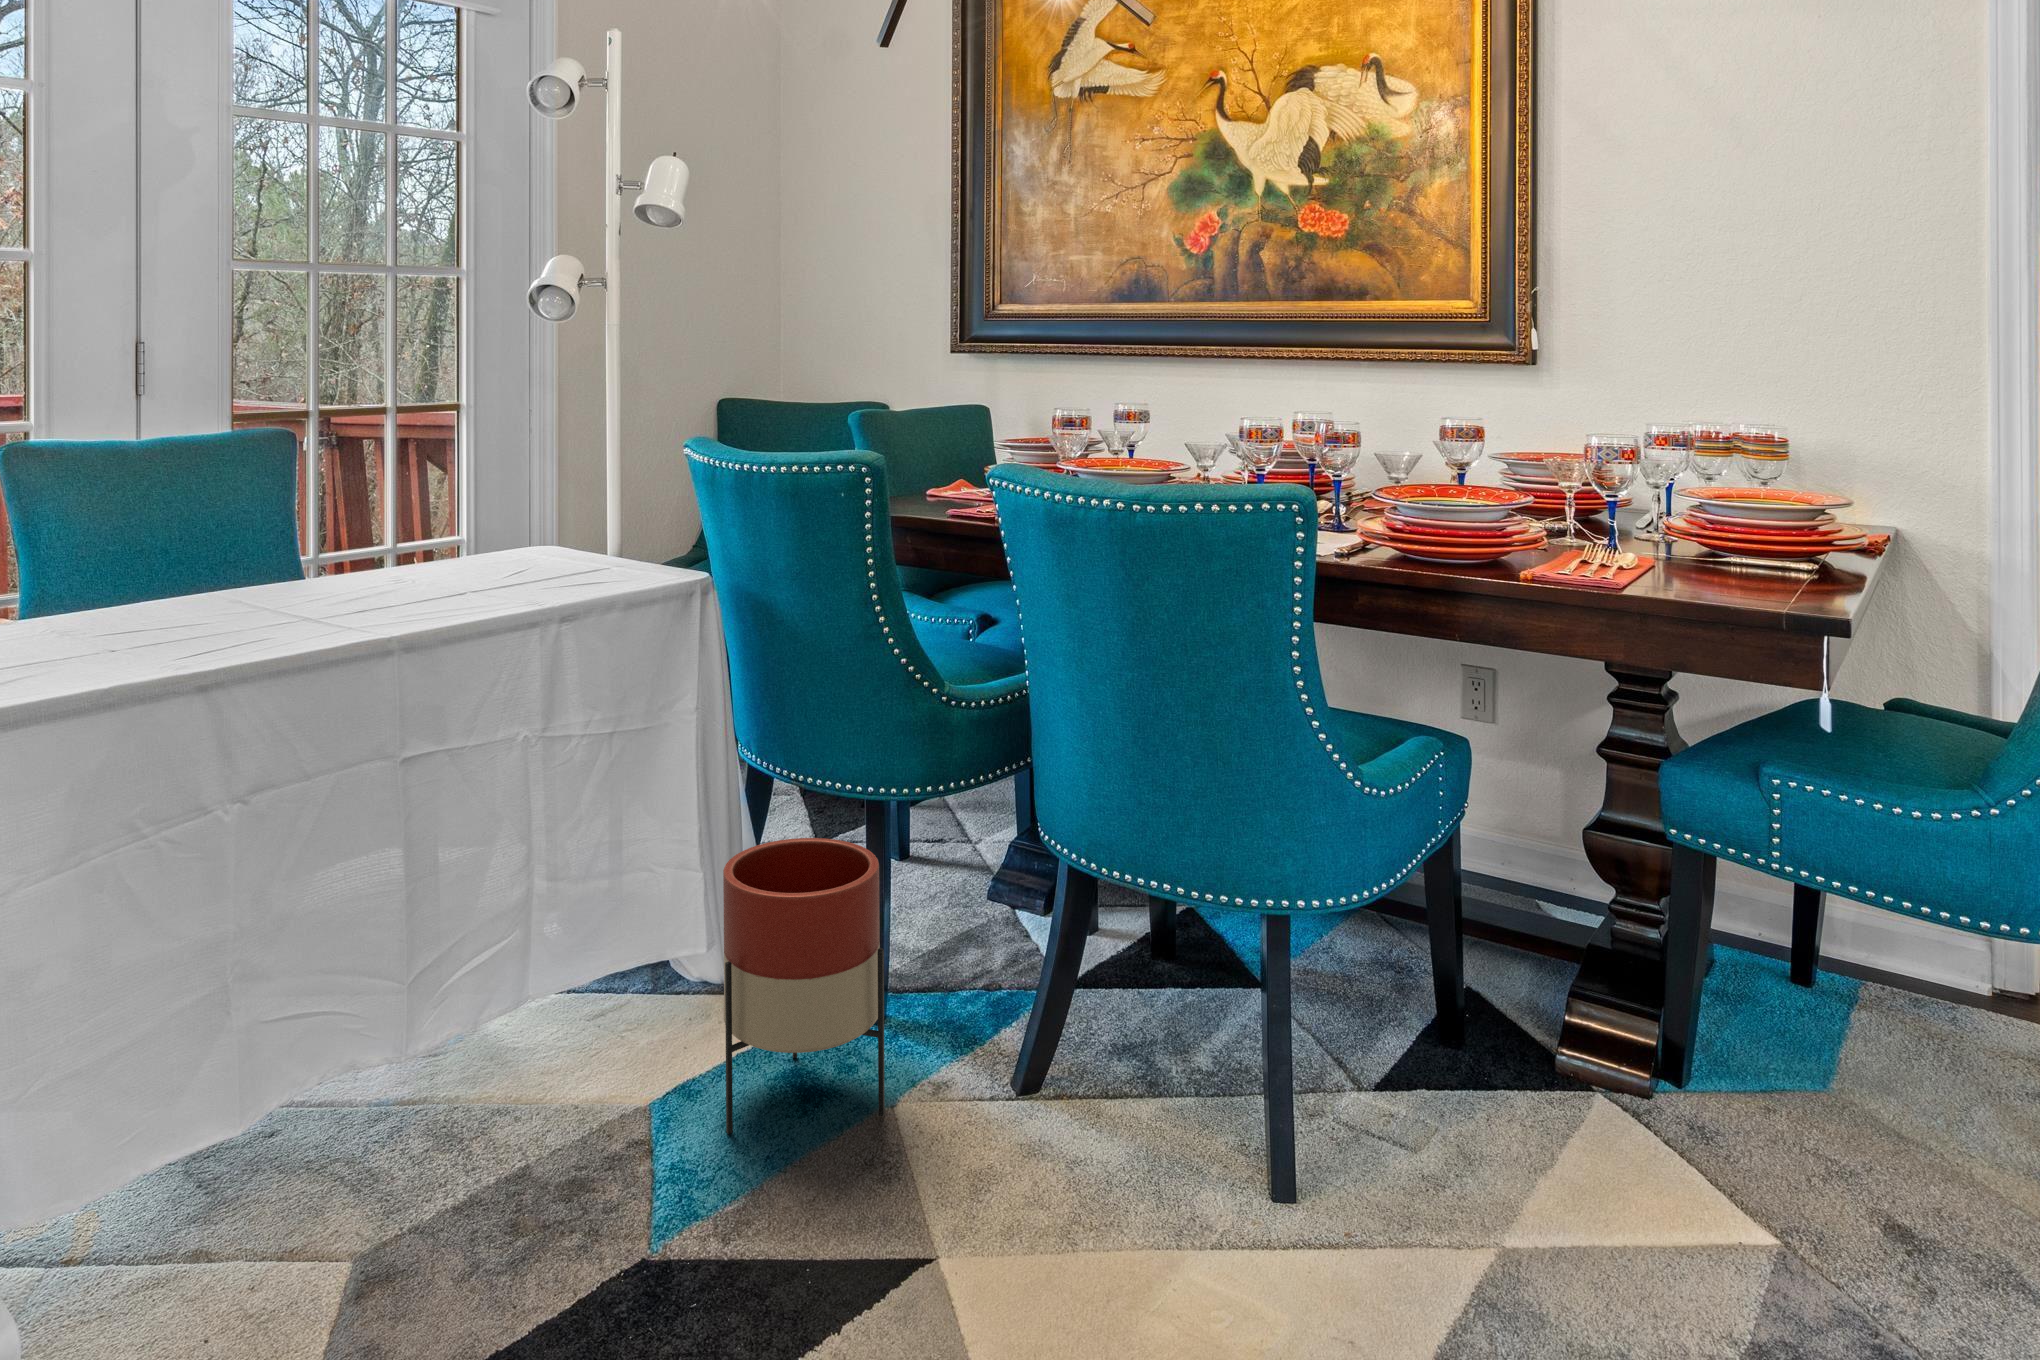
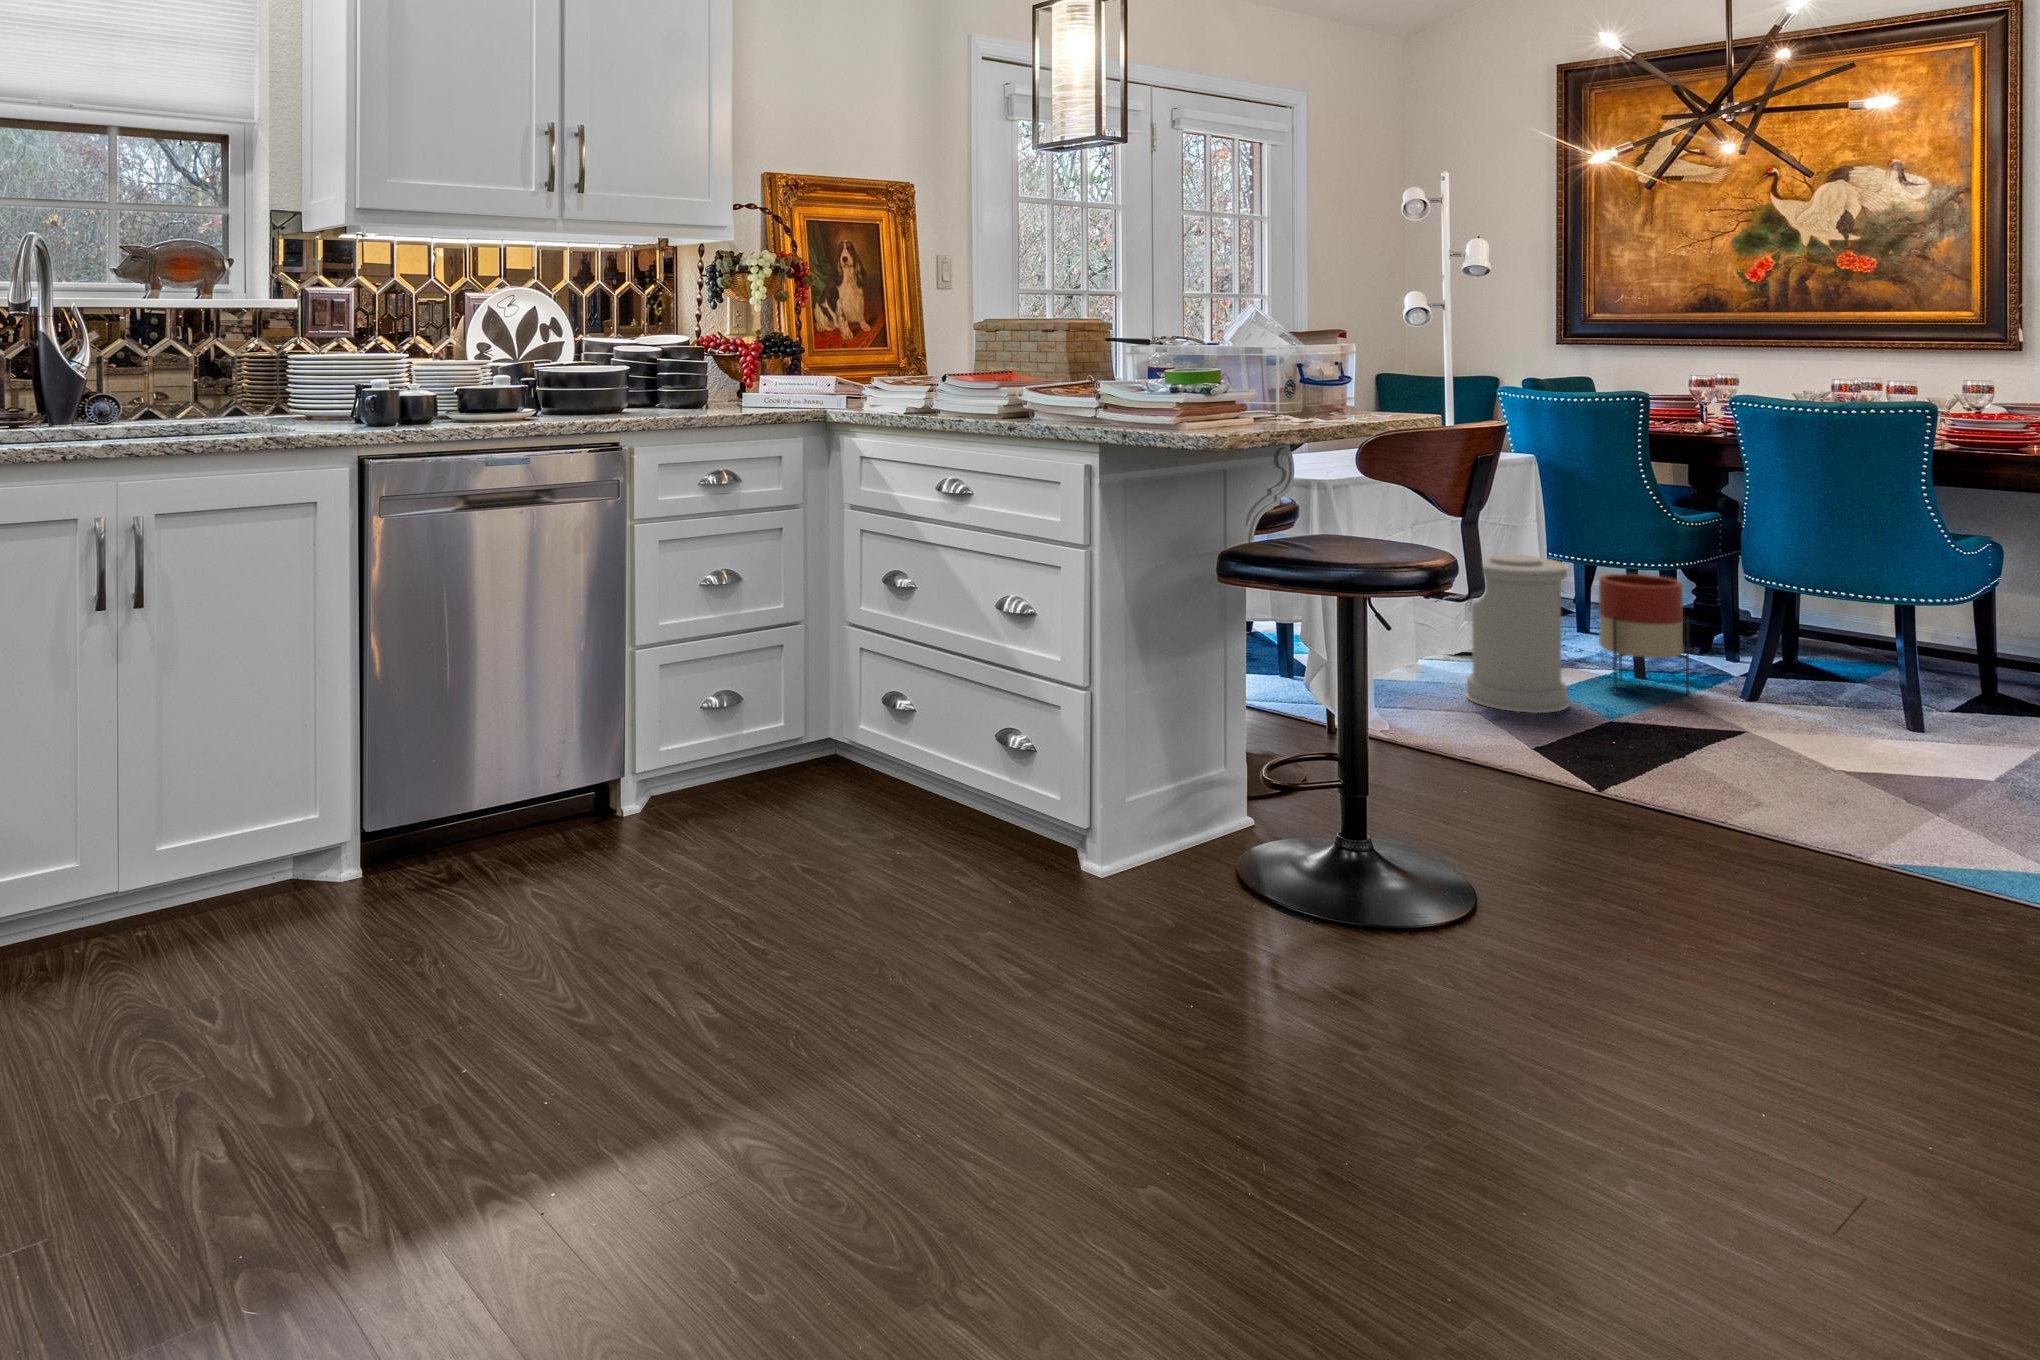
trash can: none [346,837,583,1273] -> present [1466,554,1569,713]

